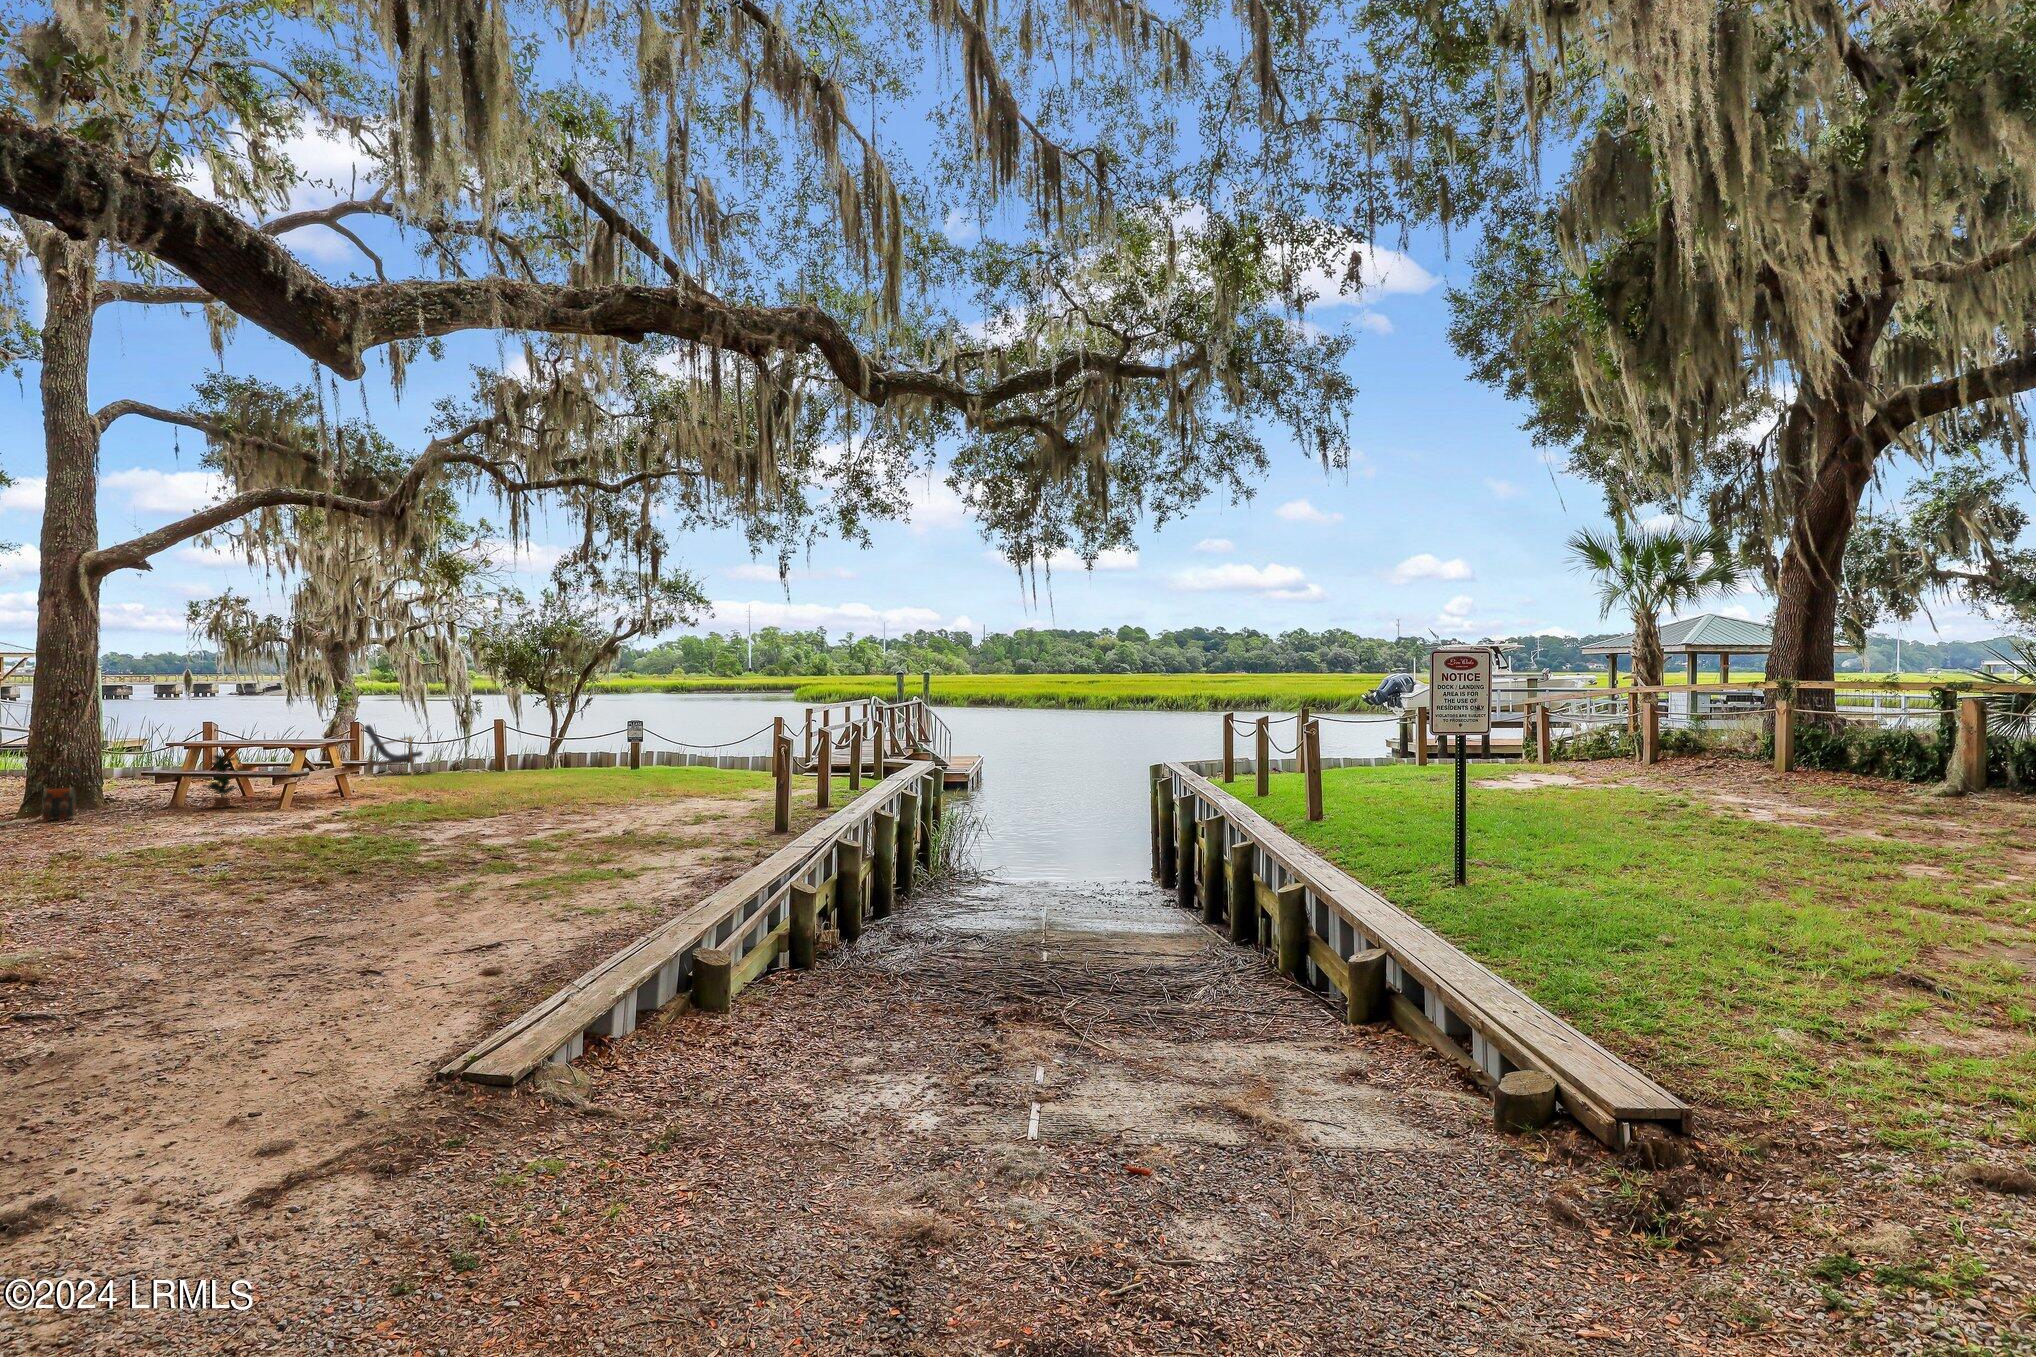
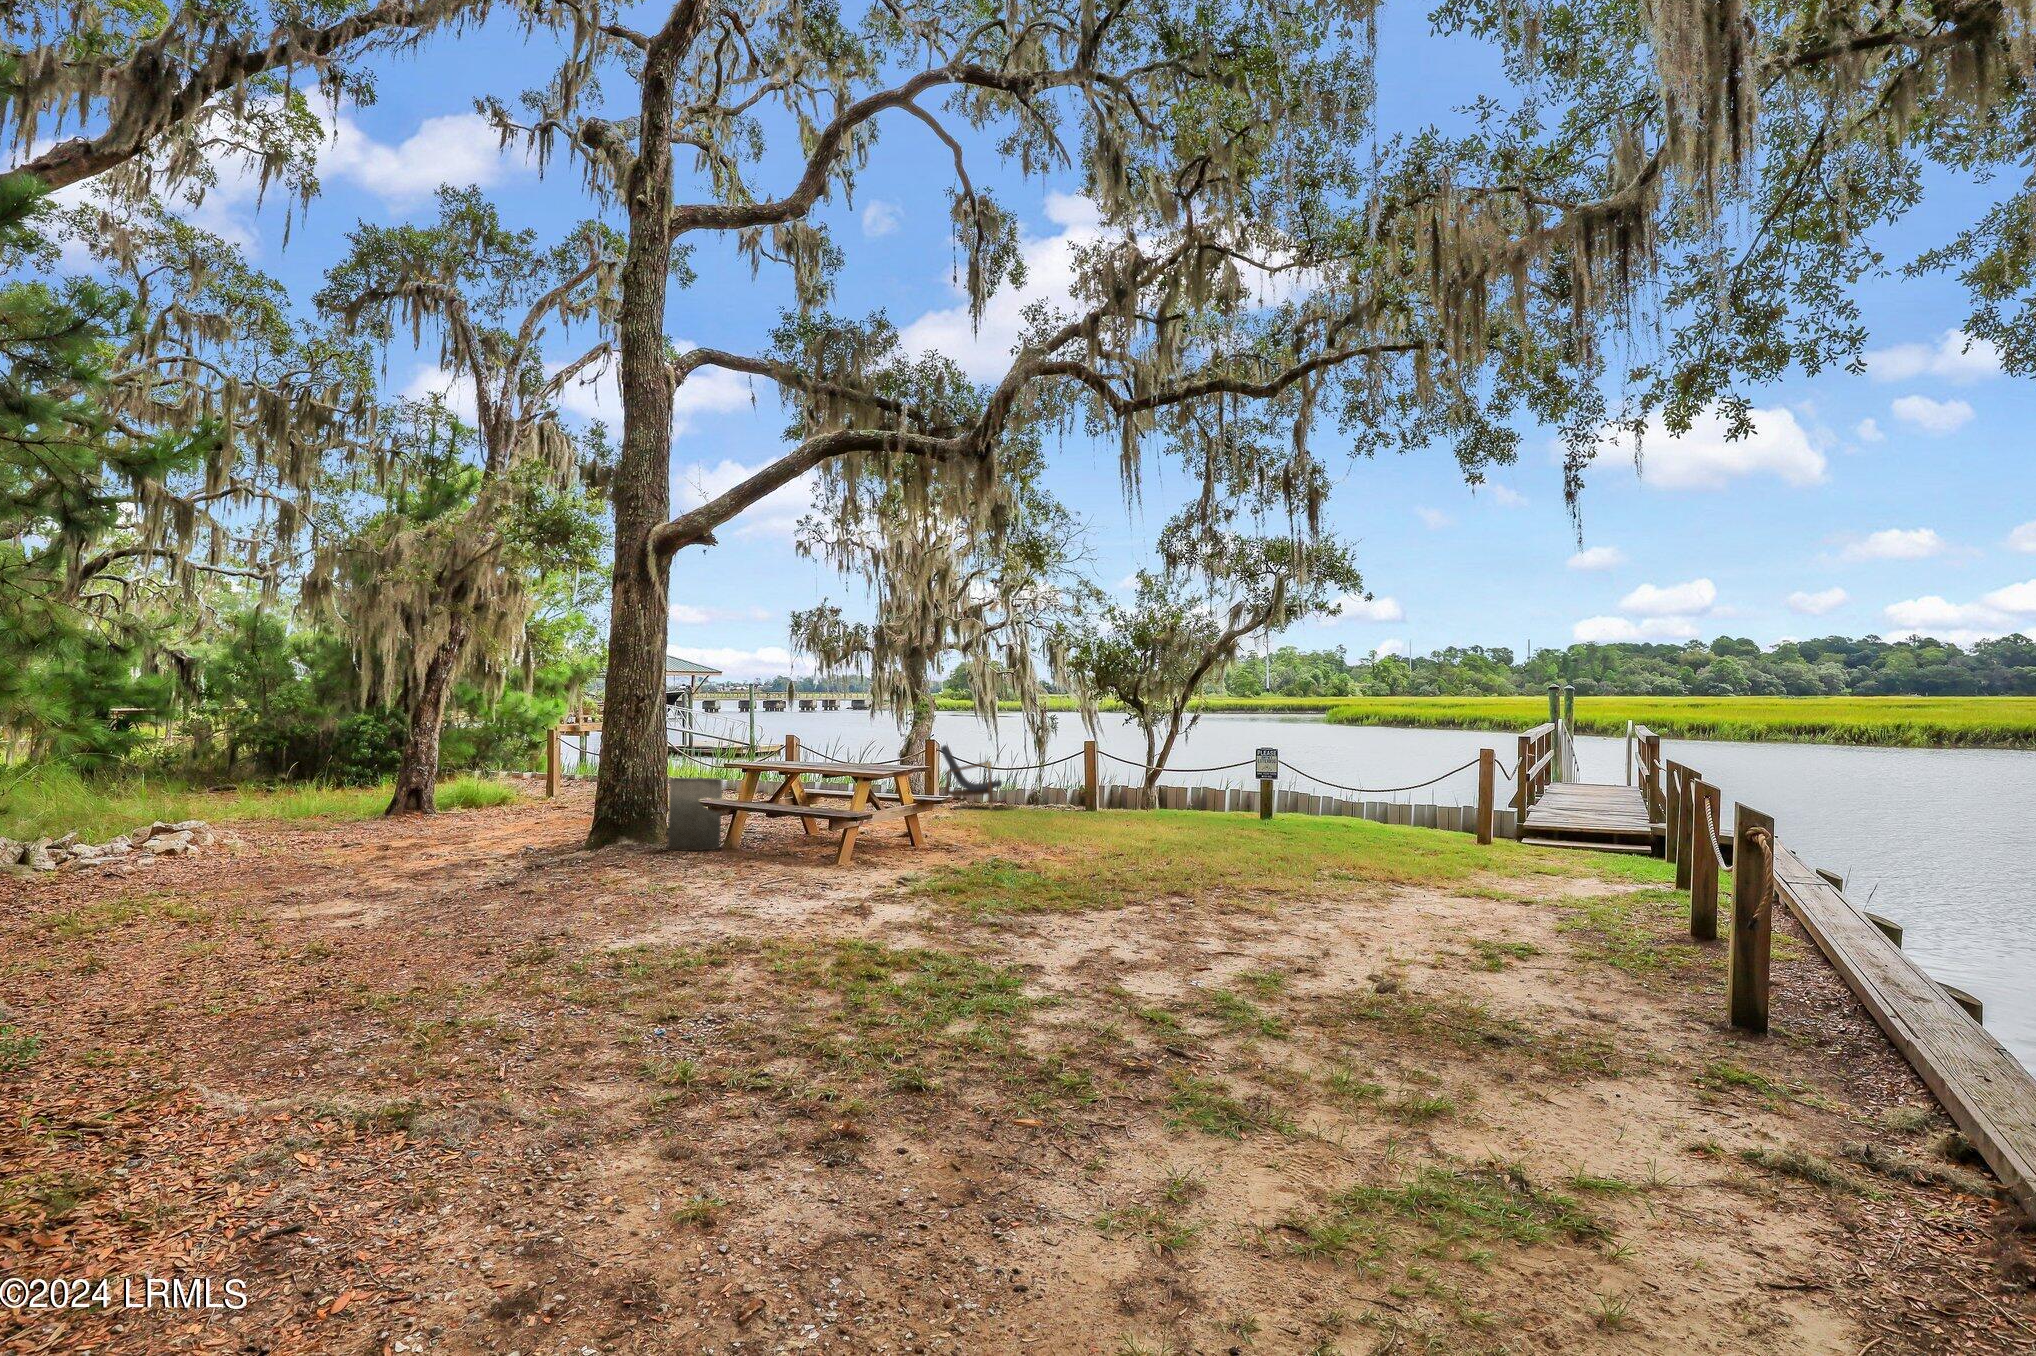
potted plant: present [203,755,237,808] -> none [763,779,807,847]
trash can: none [105,756,160,815] -> present [667,778,723,851]
backpack: present [42,788,76,822] -> none [602,813,638,856]

